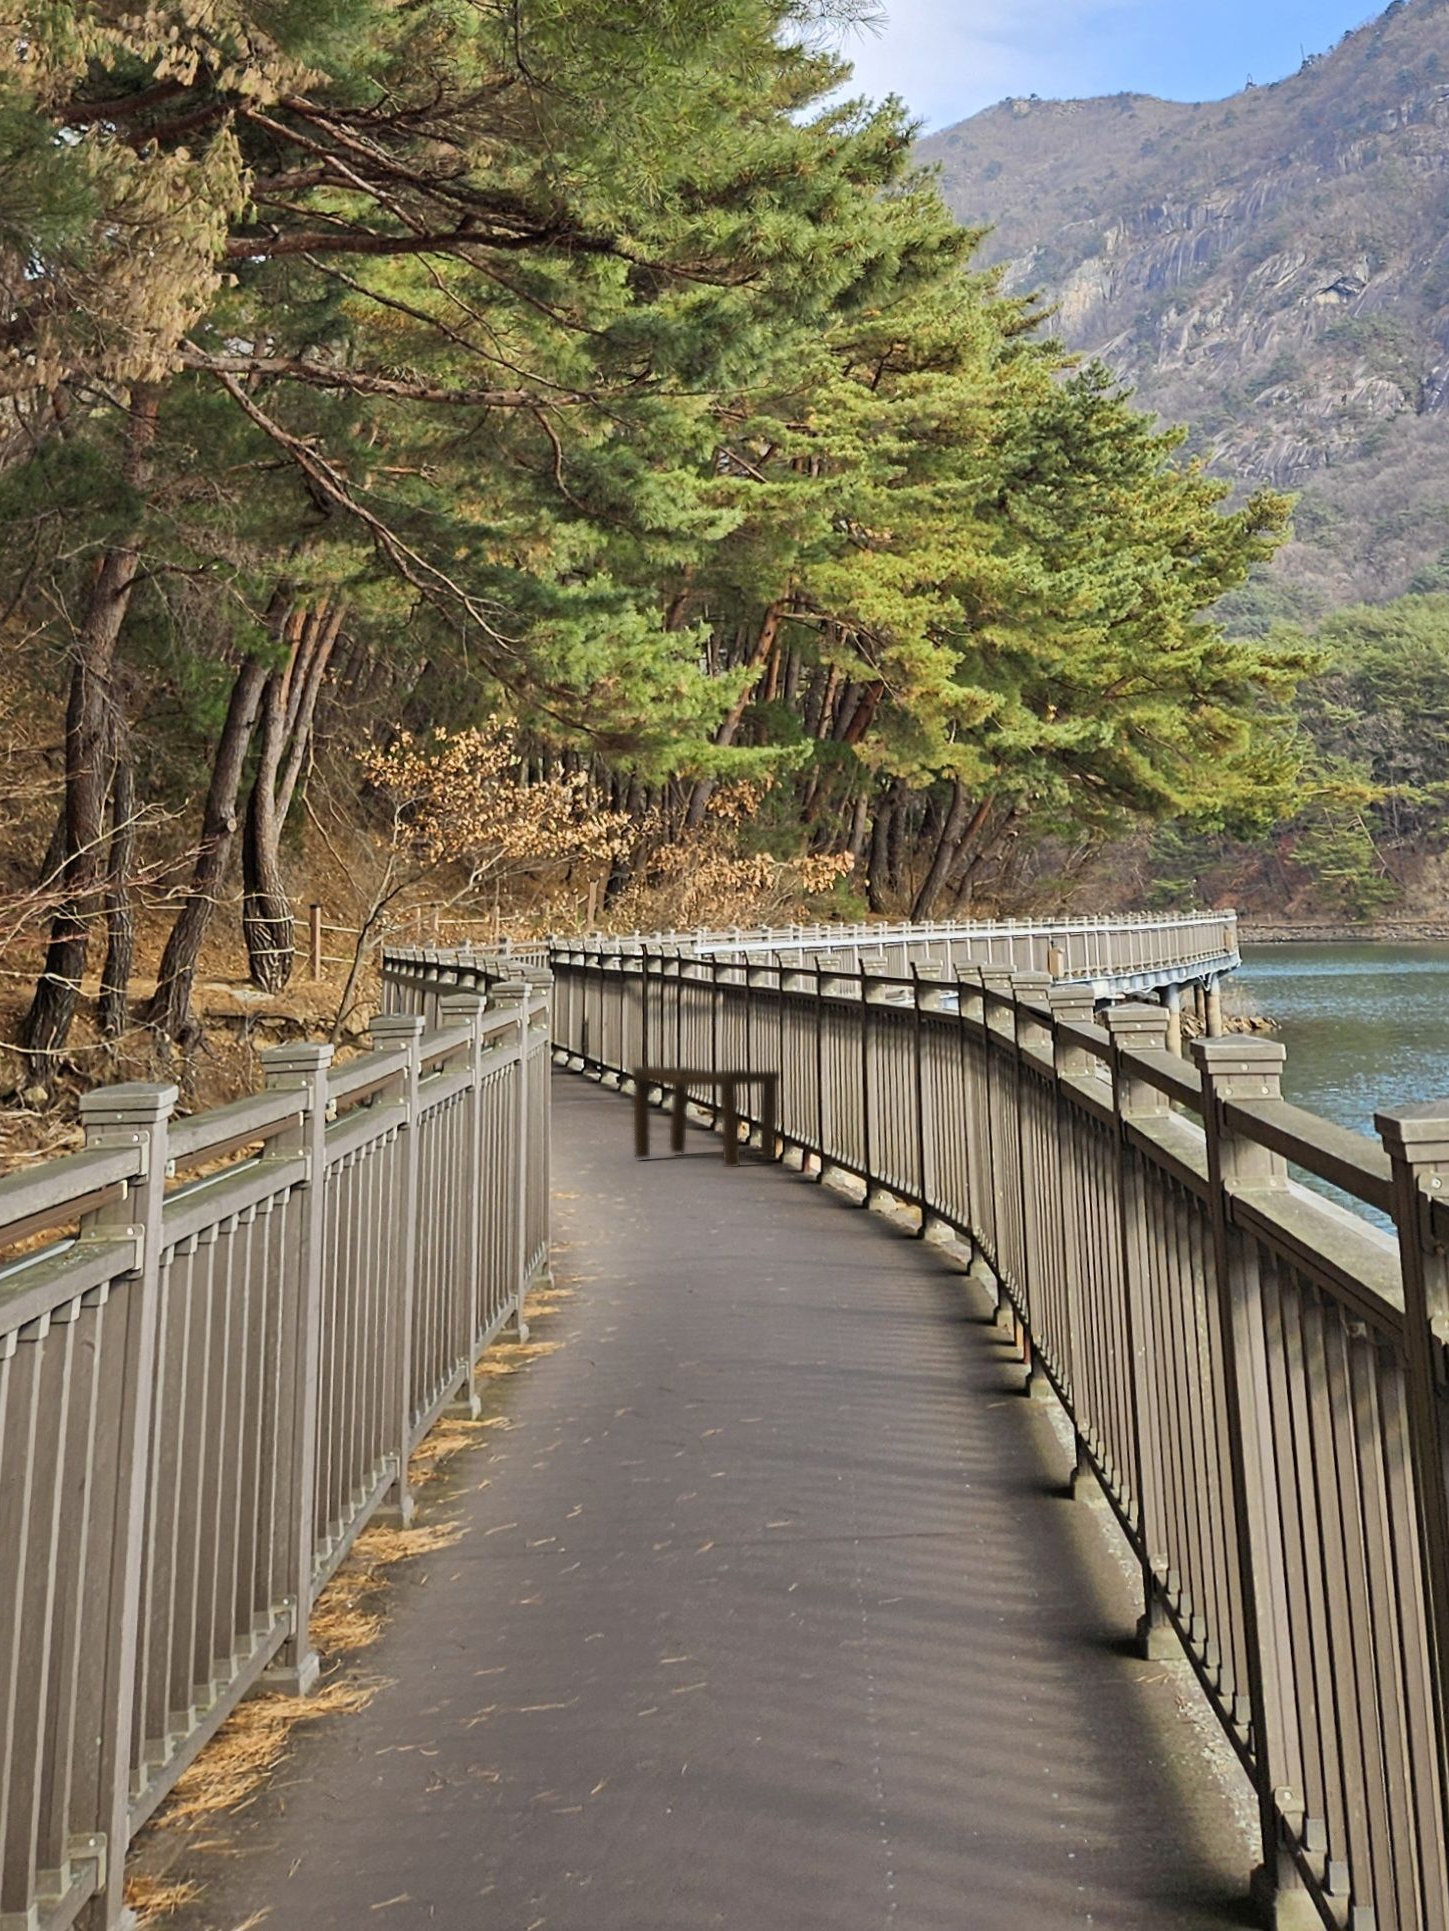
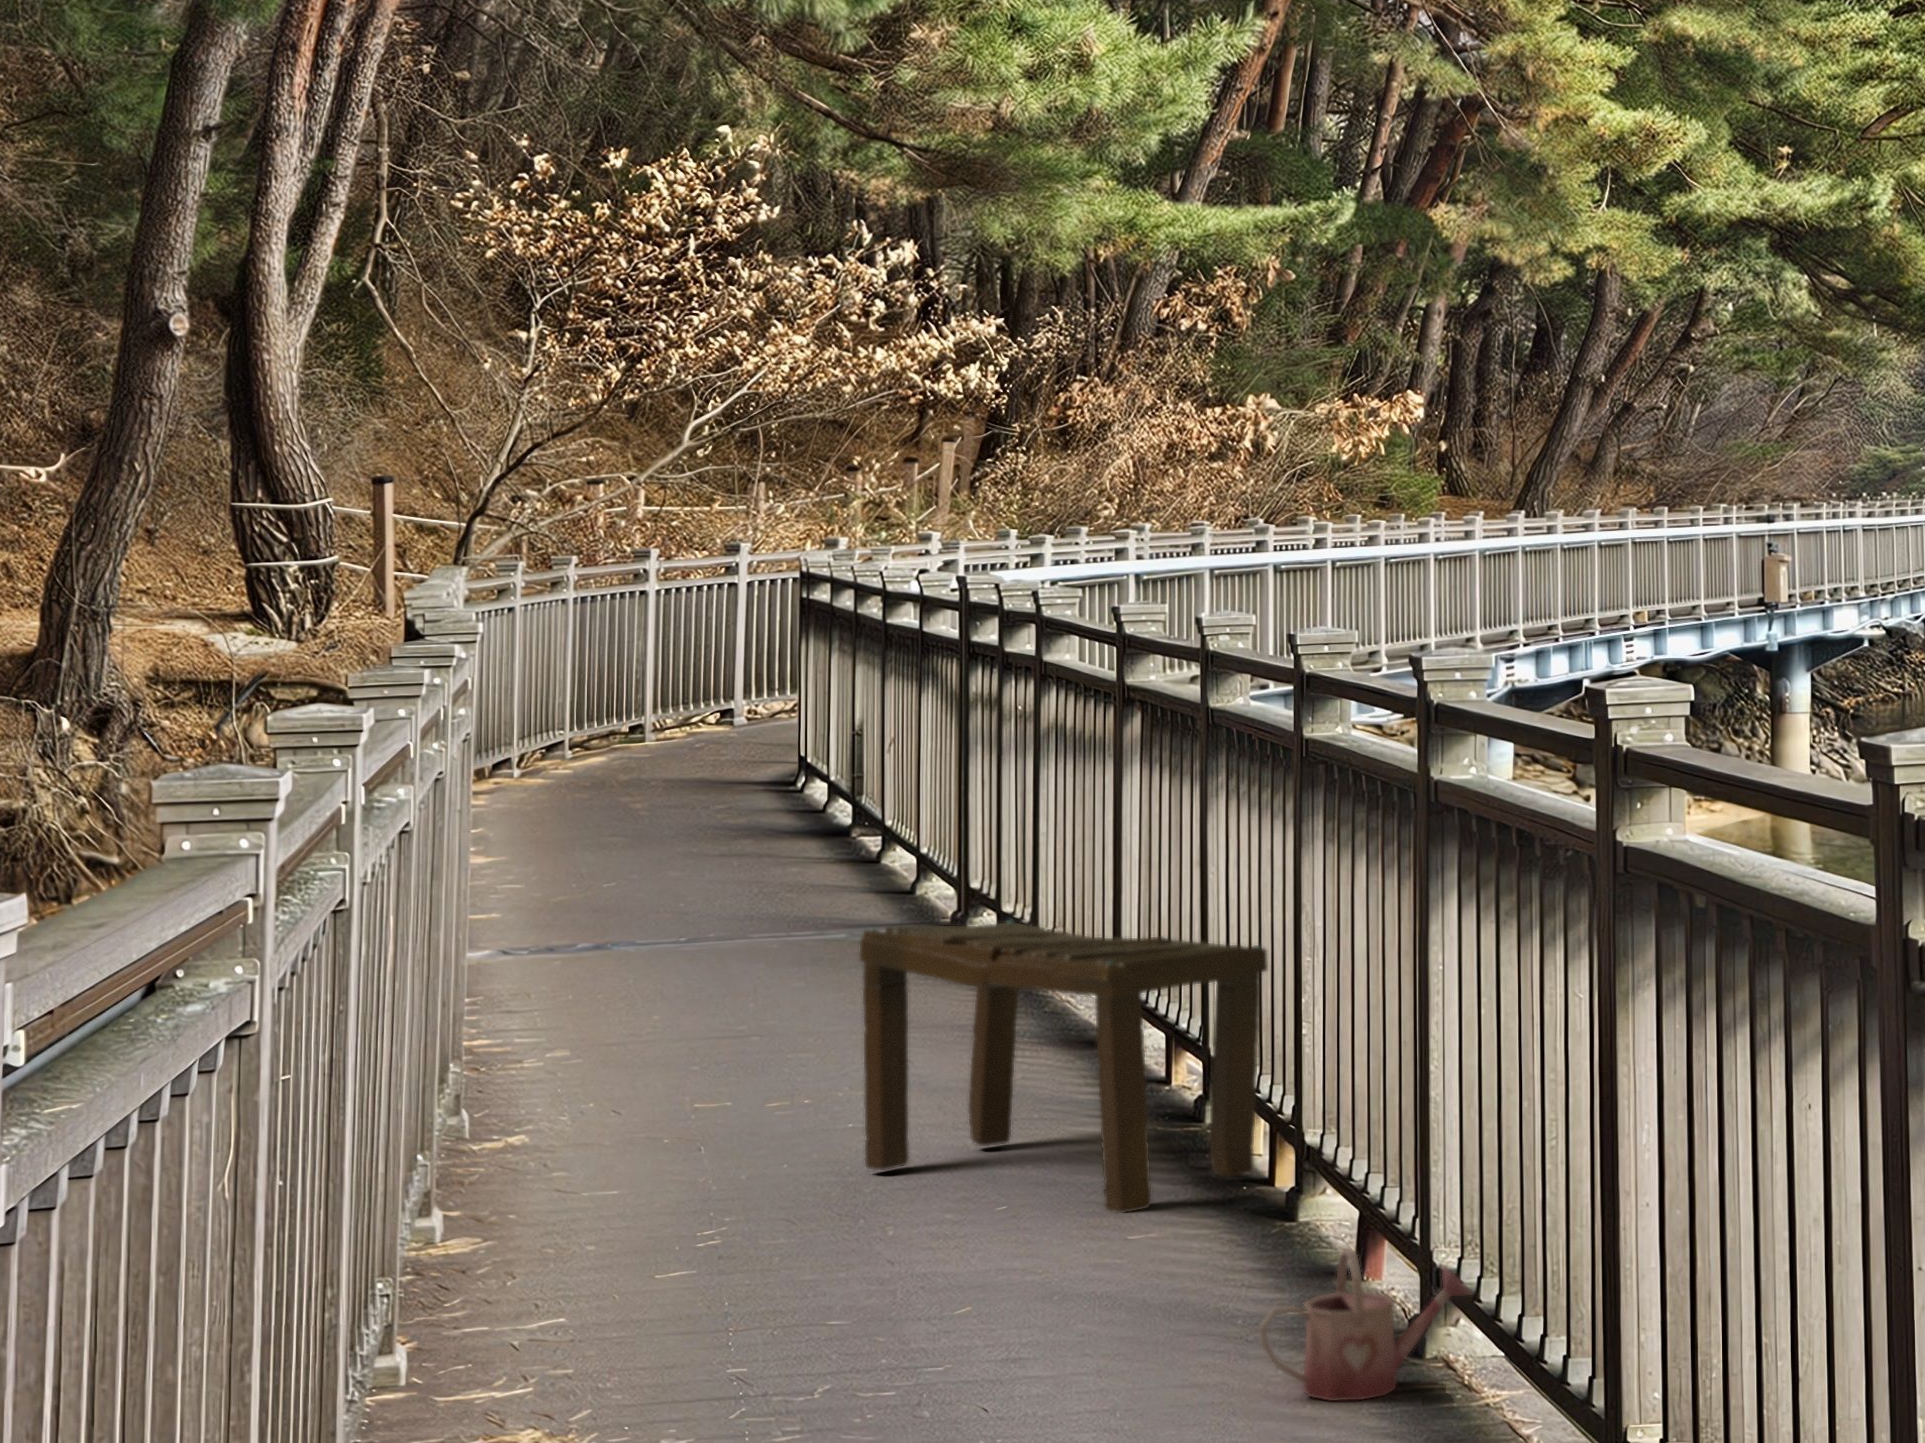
watering can: none [782,1148,849,1197] -> present [1260,1247,1472,1401]

